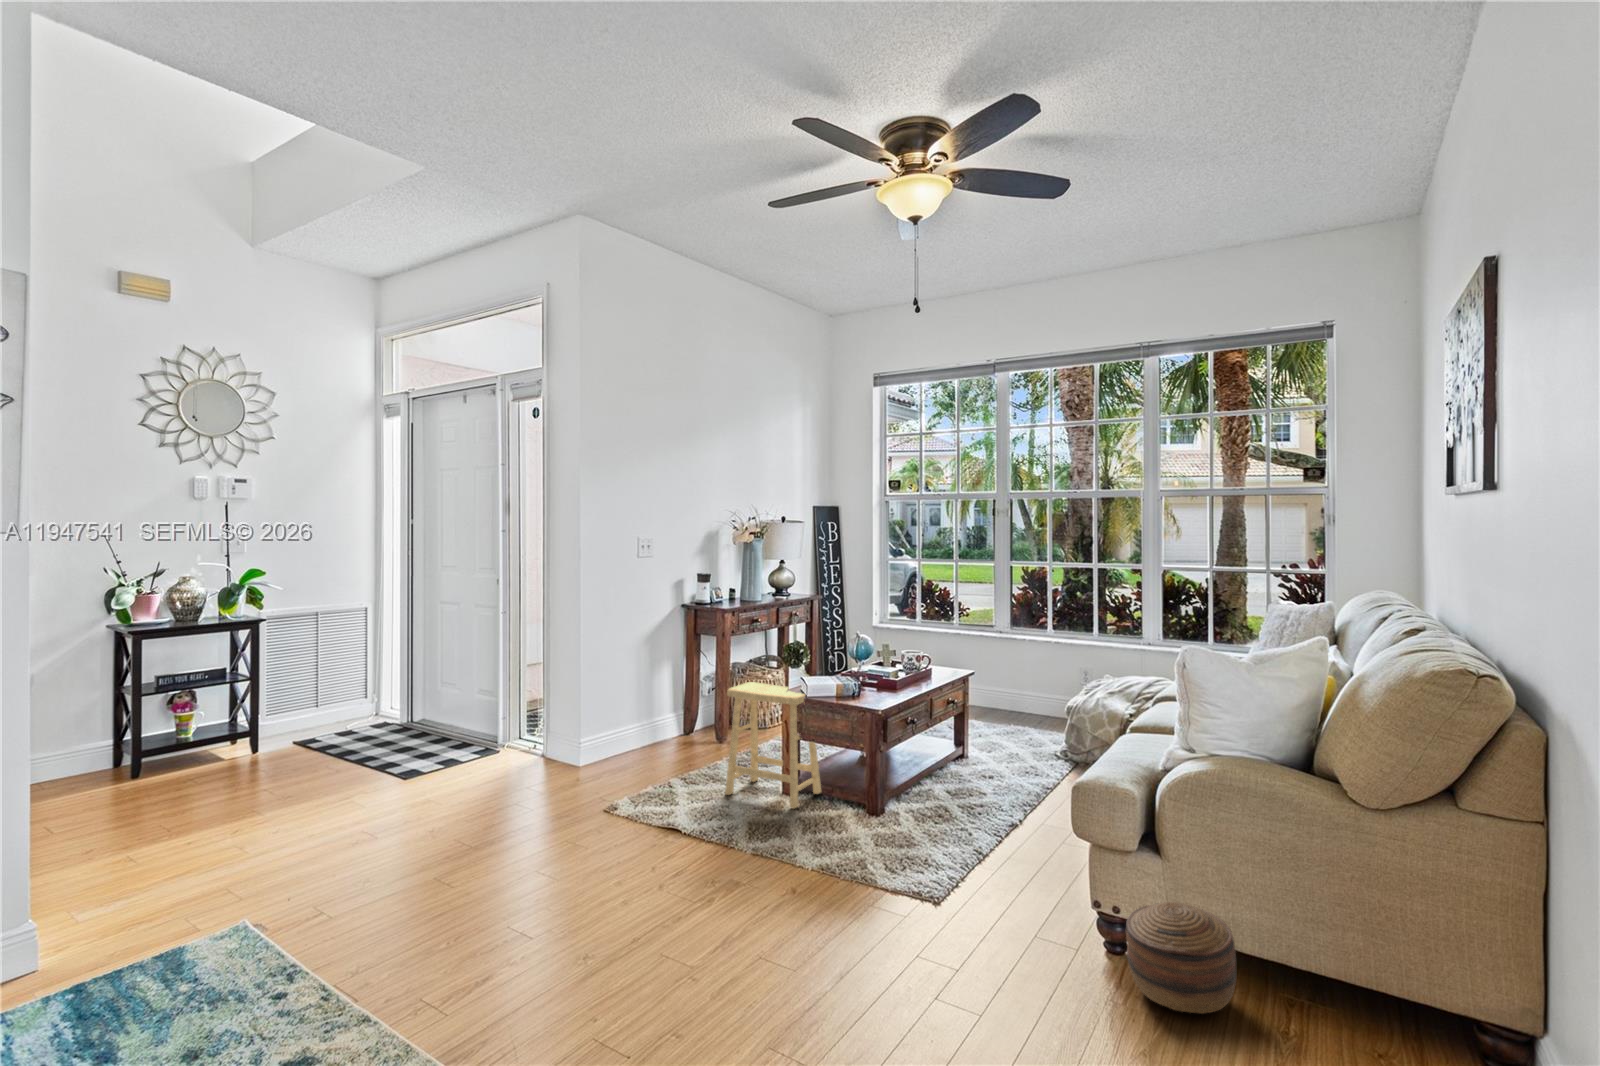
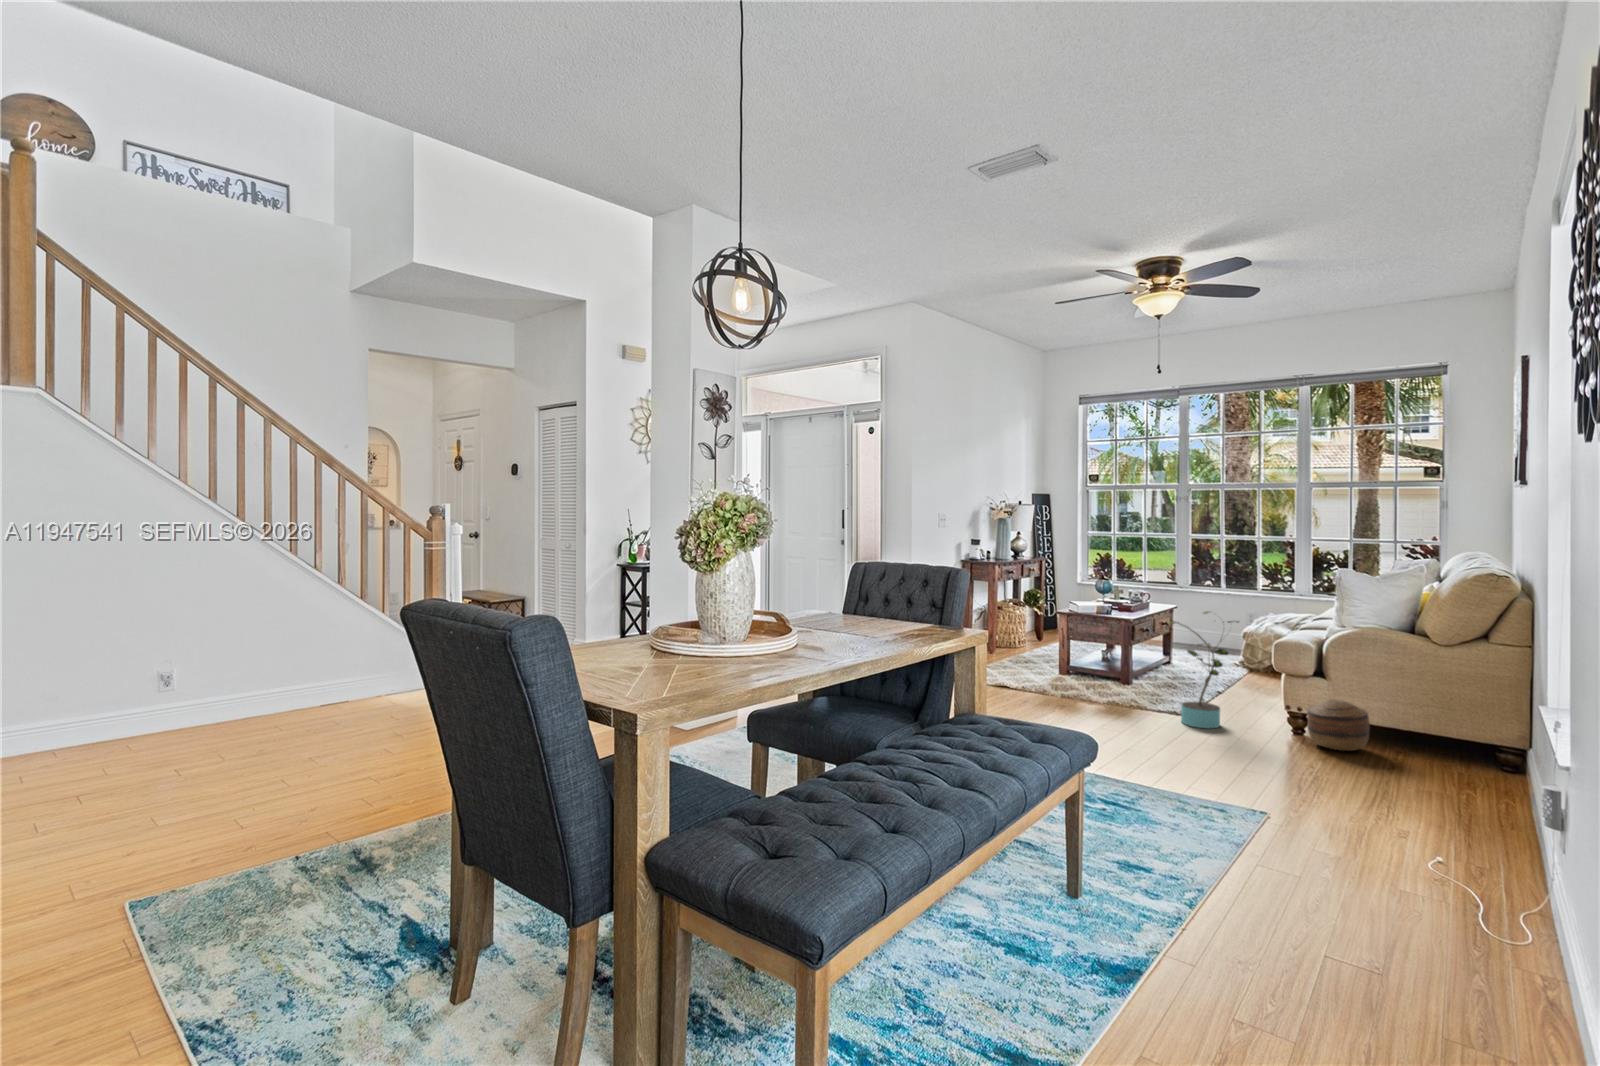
footstool: present [725,682,821,809] -> none [1020,606,1082,681]
potted plant: none [896,718,1016,943] -> present [1170,611,1238,728]

